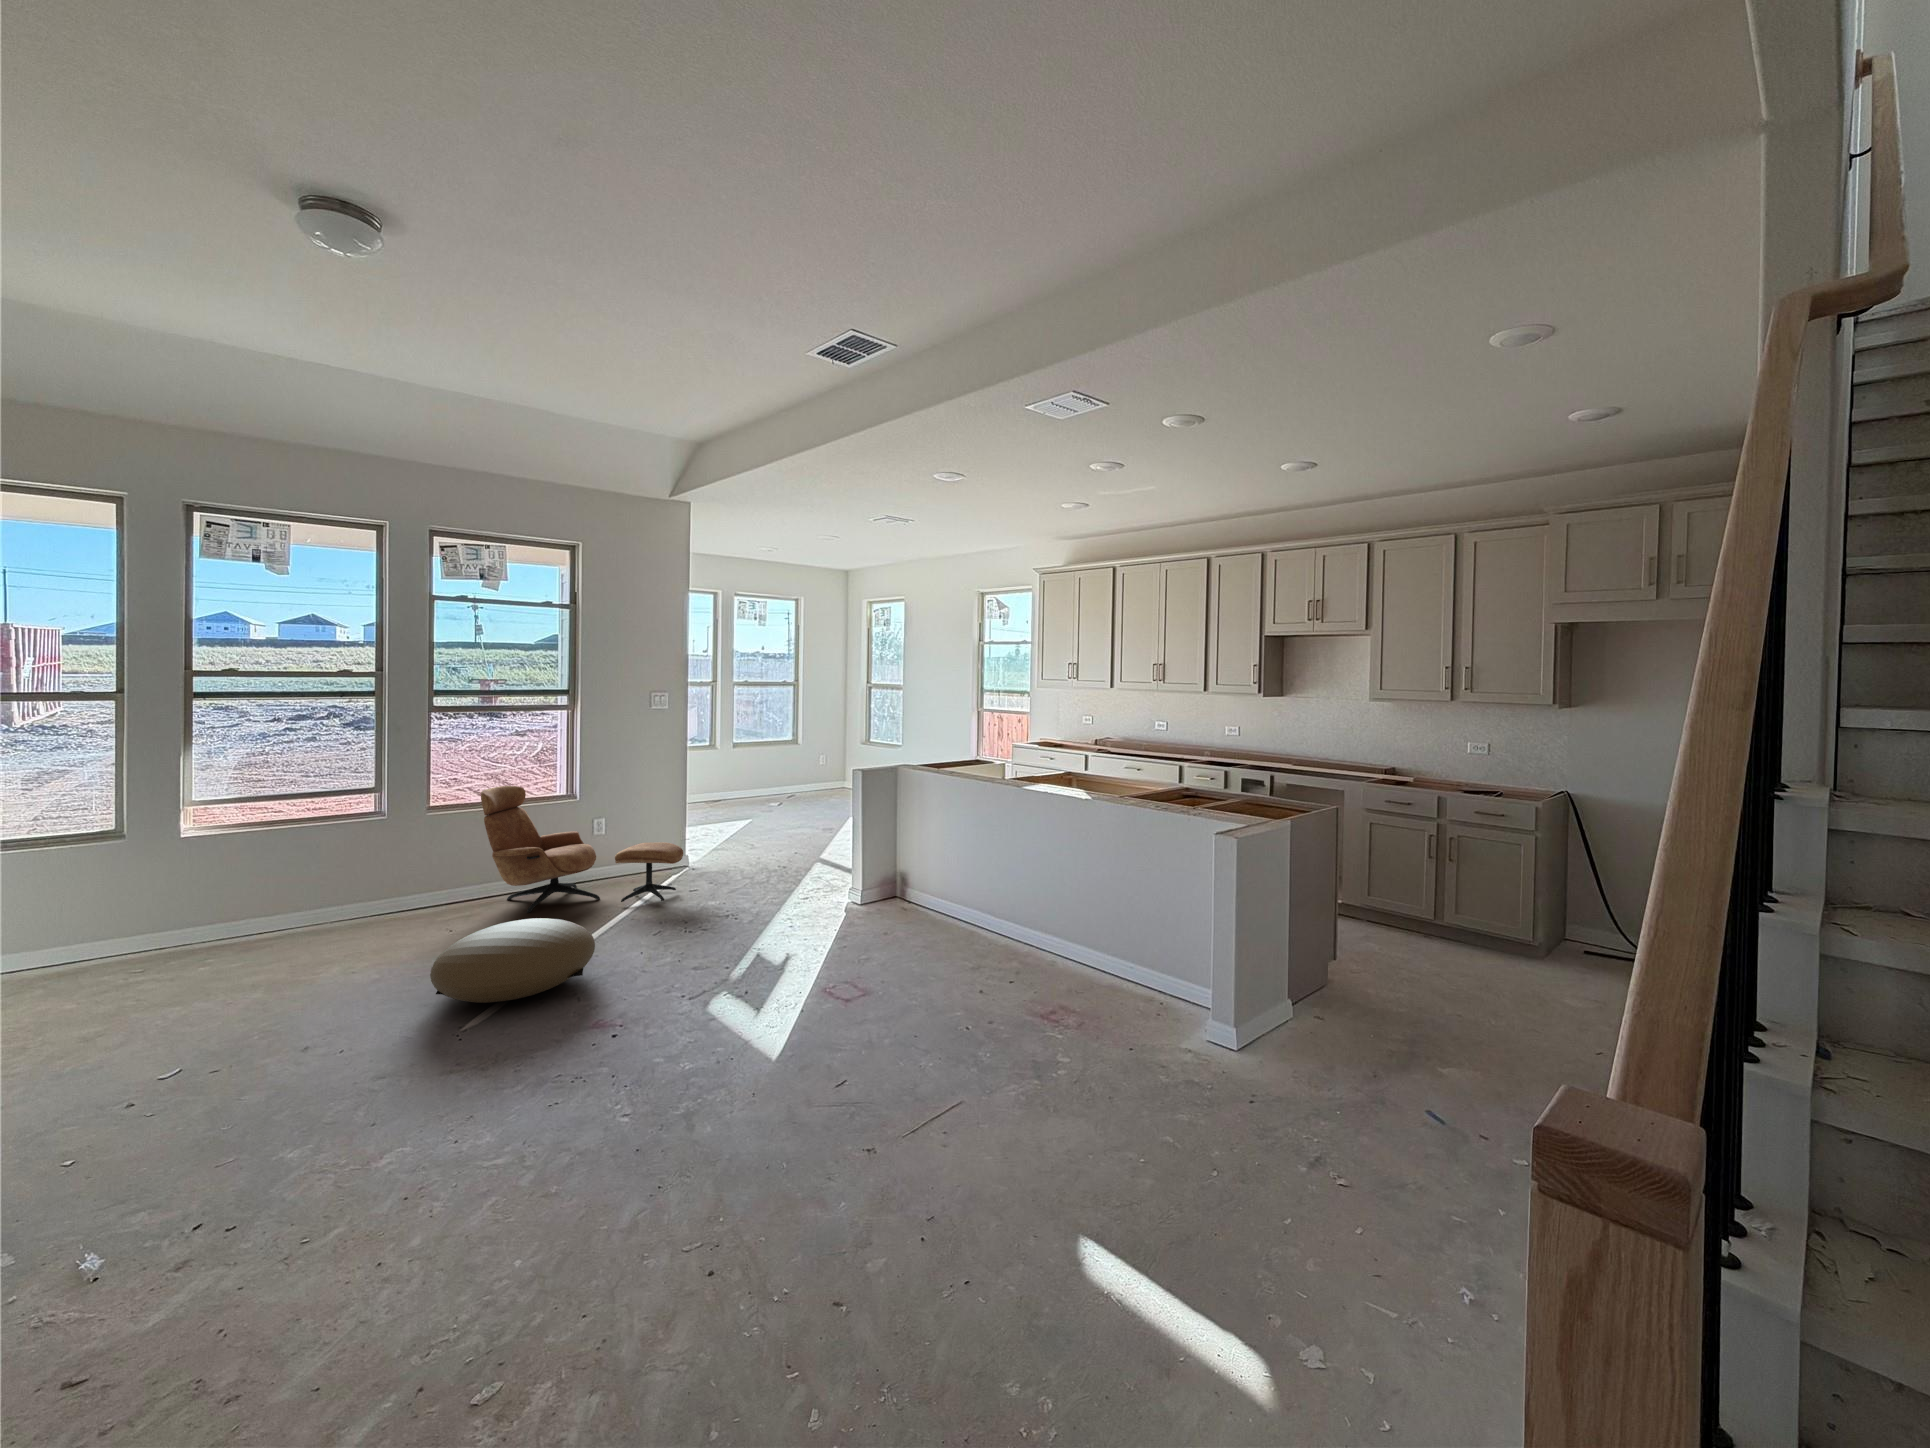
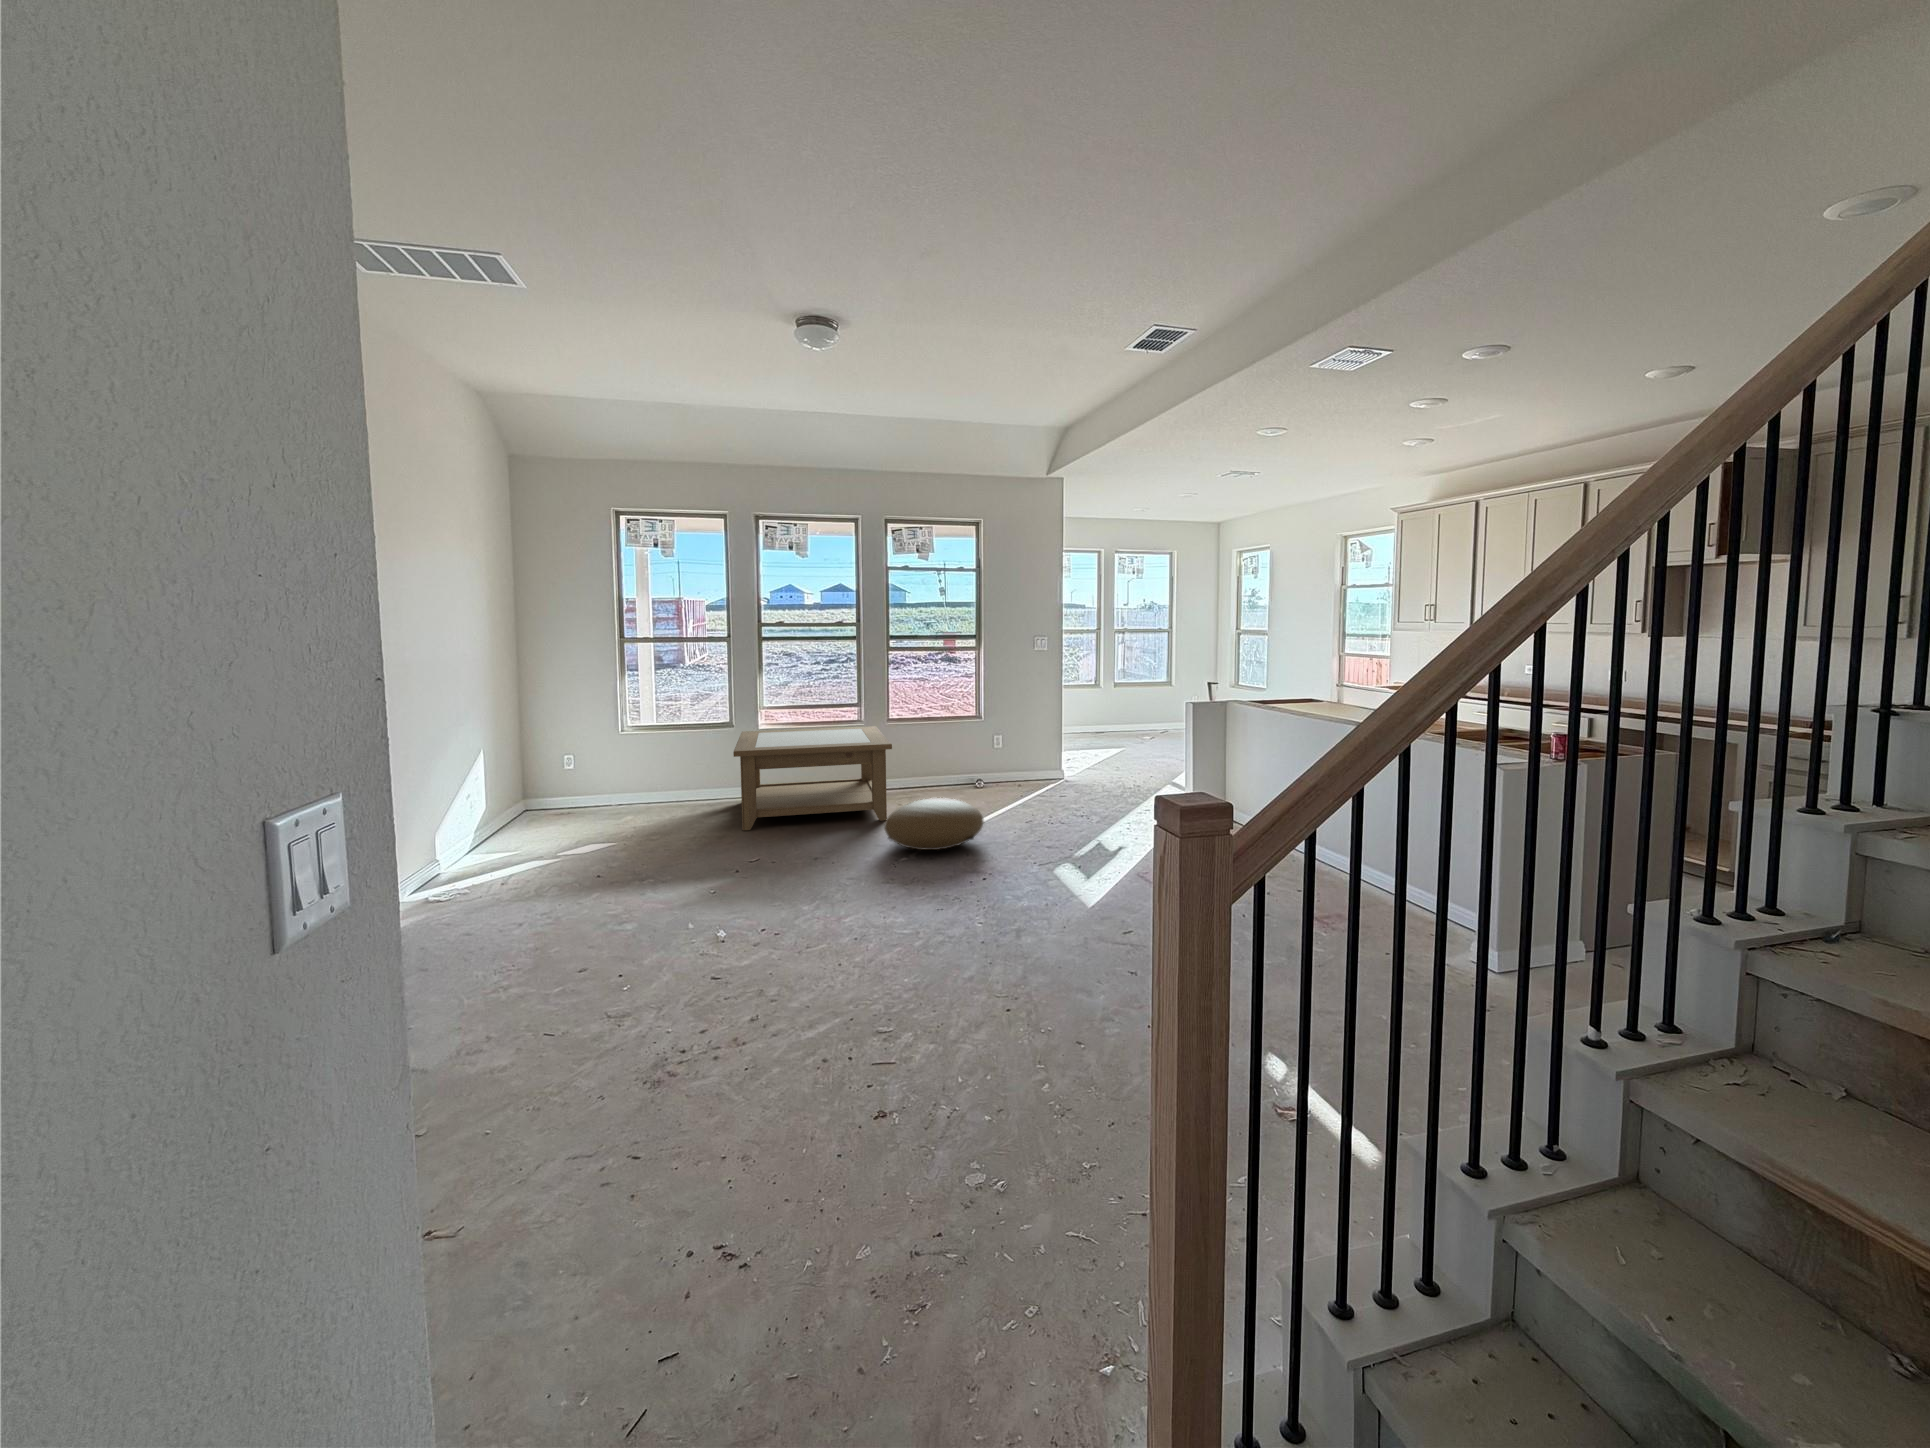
lounge chair: present [481,786,683,912] -> none [919,708,1055,802]
coffee table: none [119,817,440,1014] -> present [733,726,892,830]

